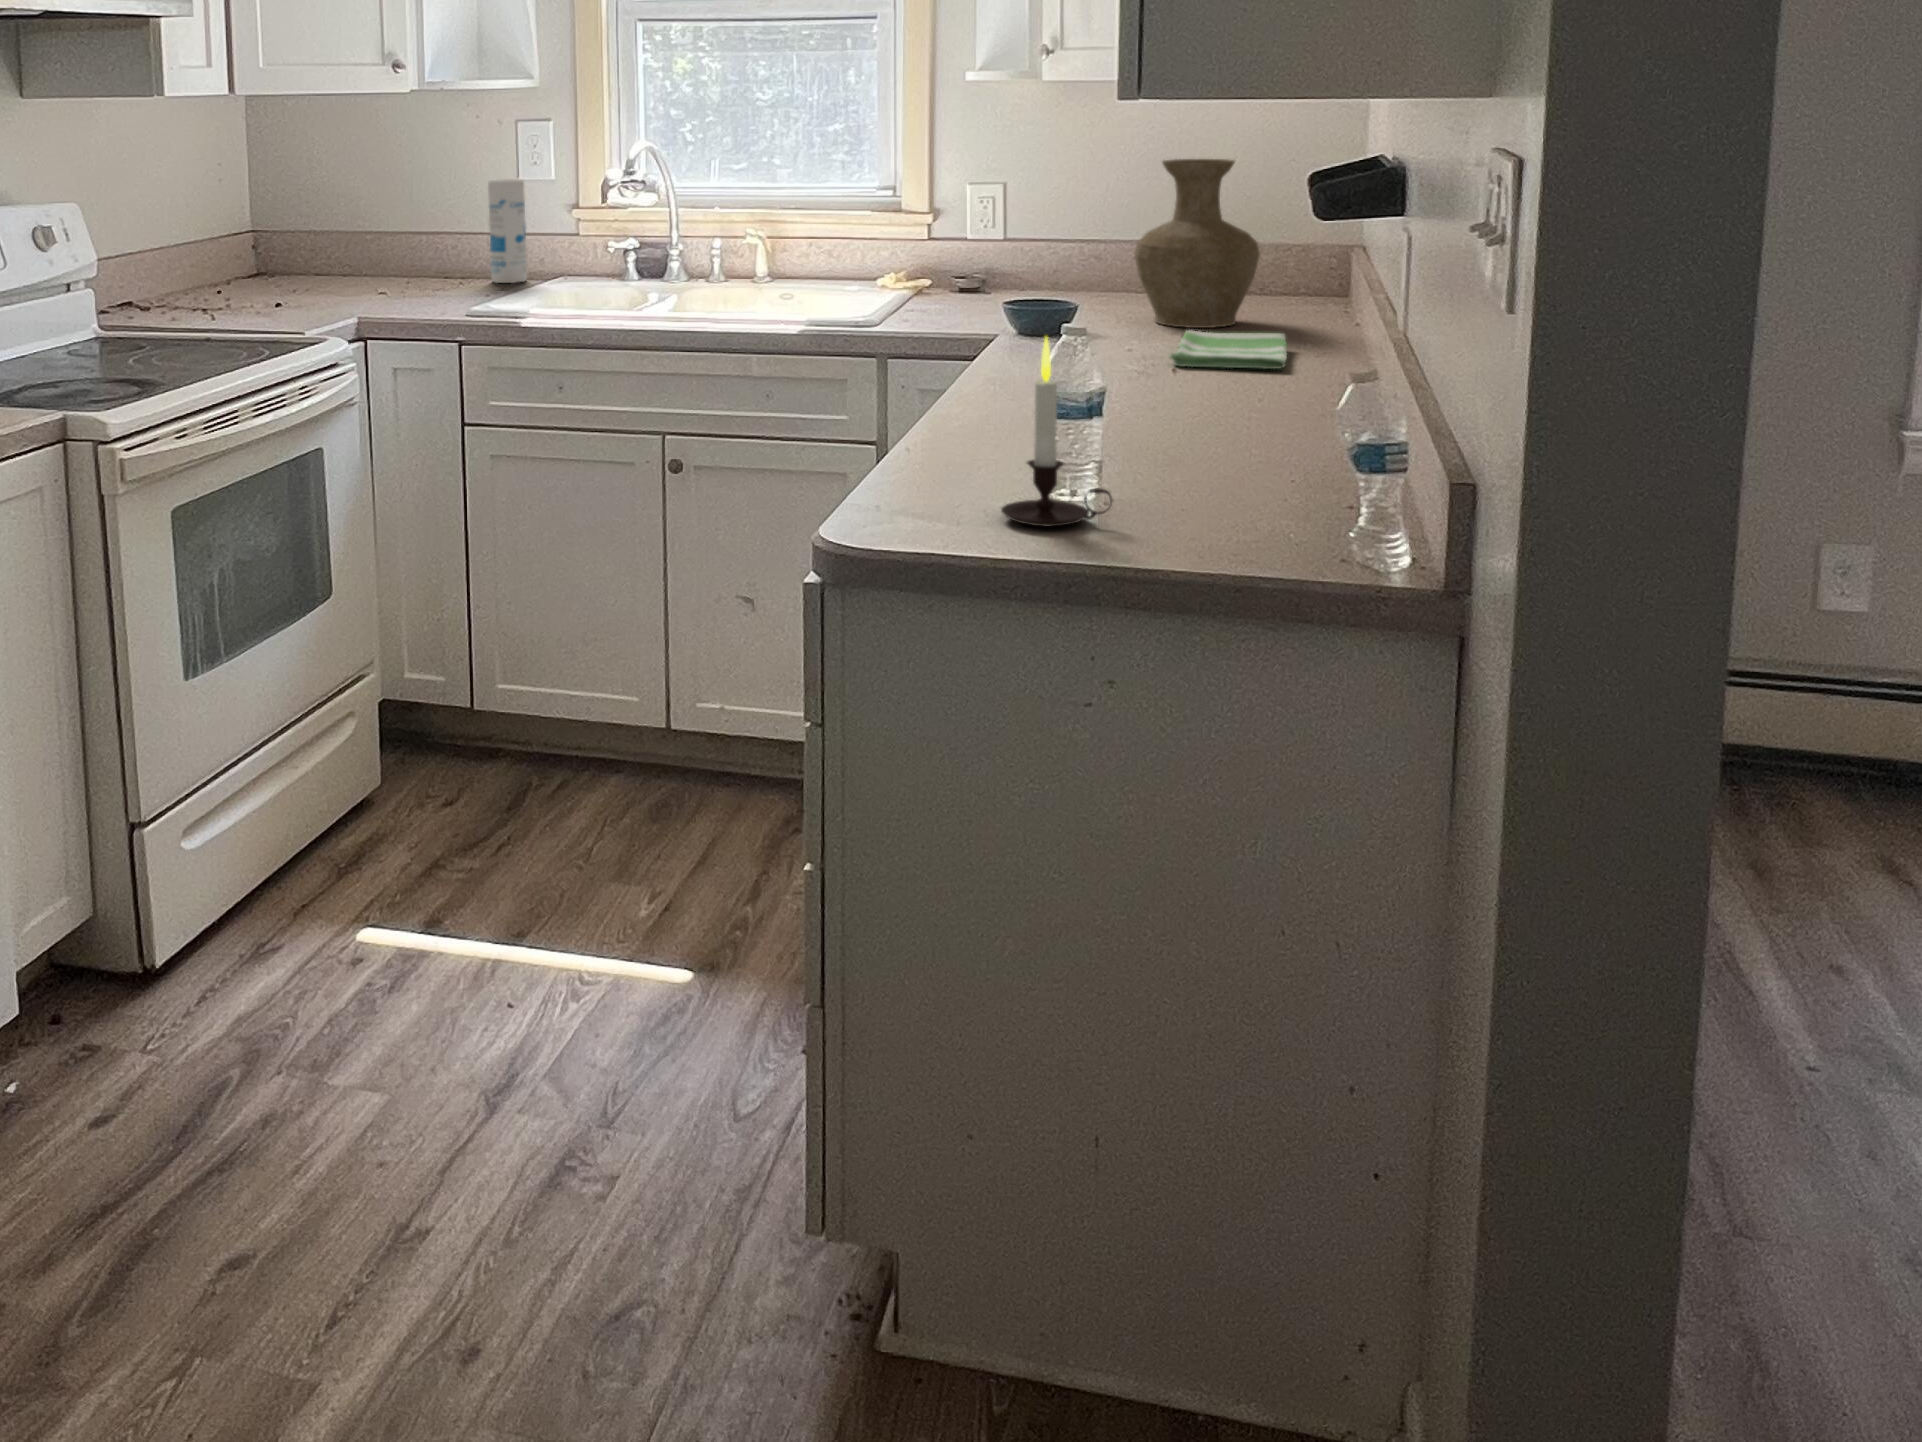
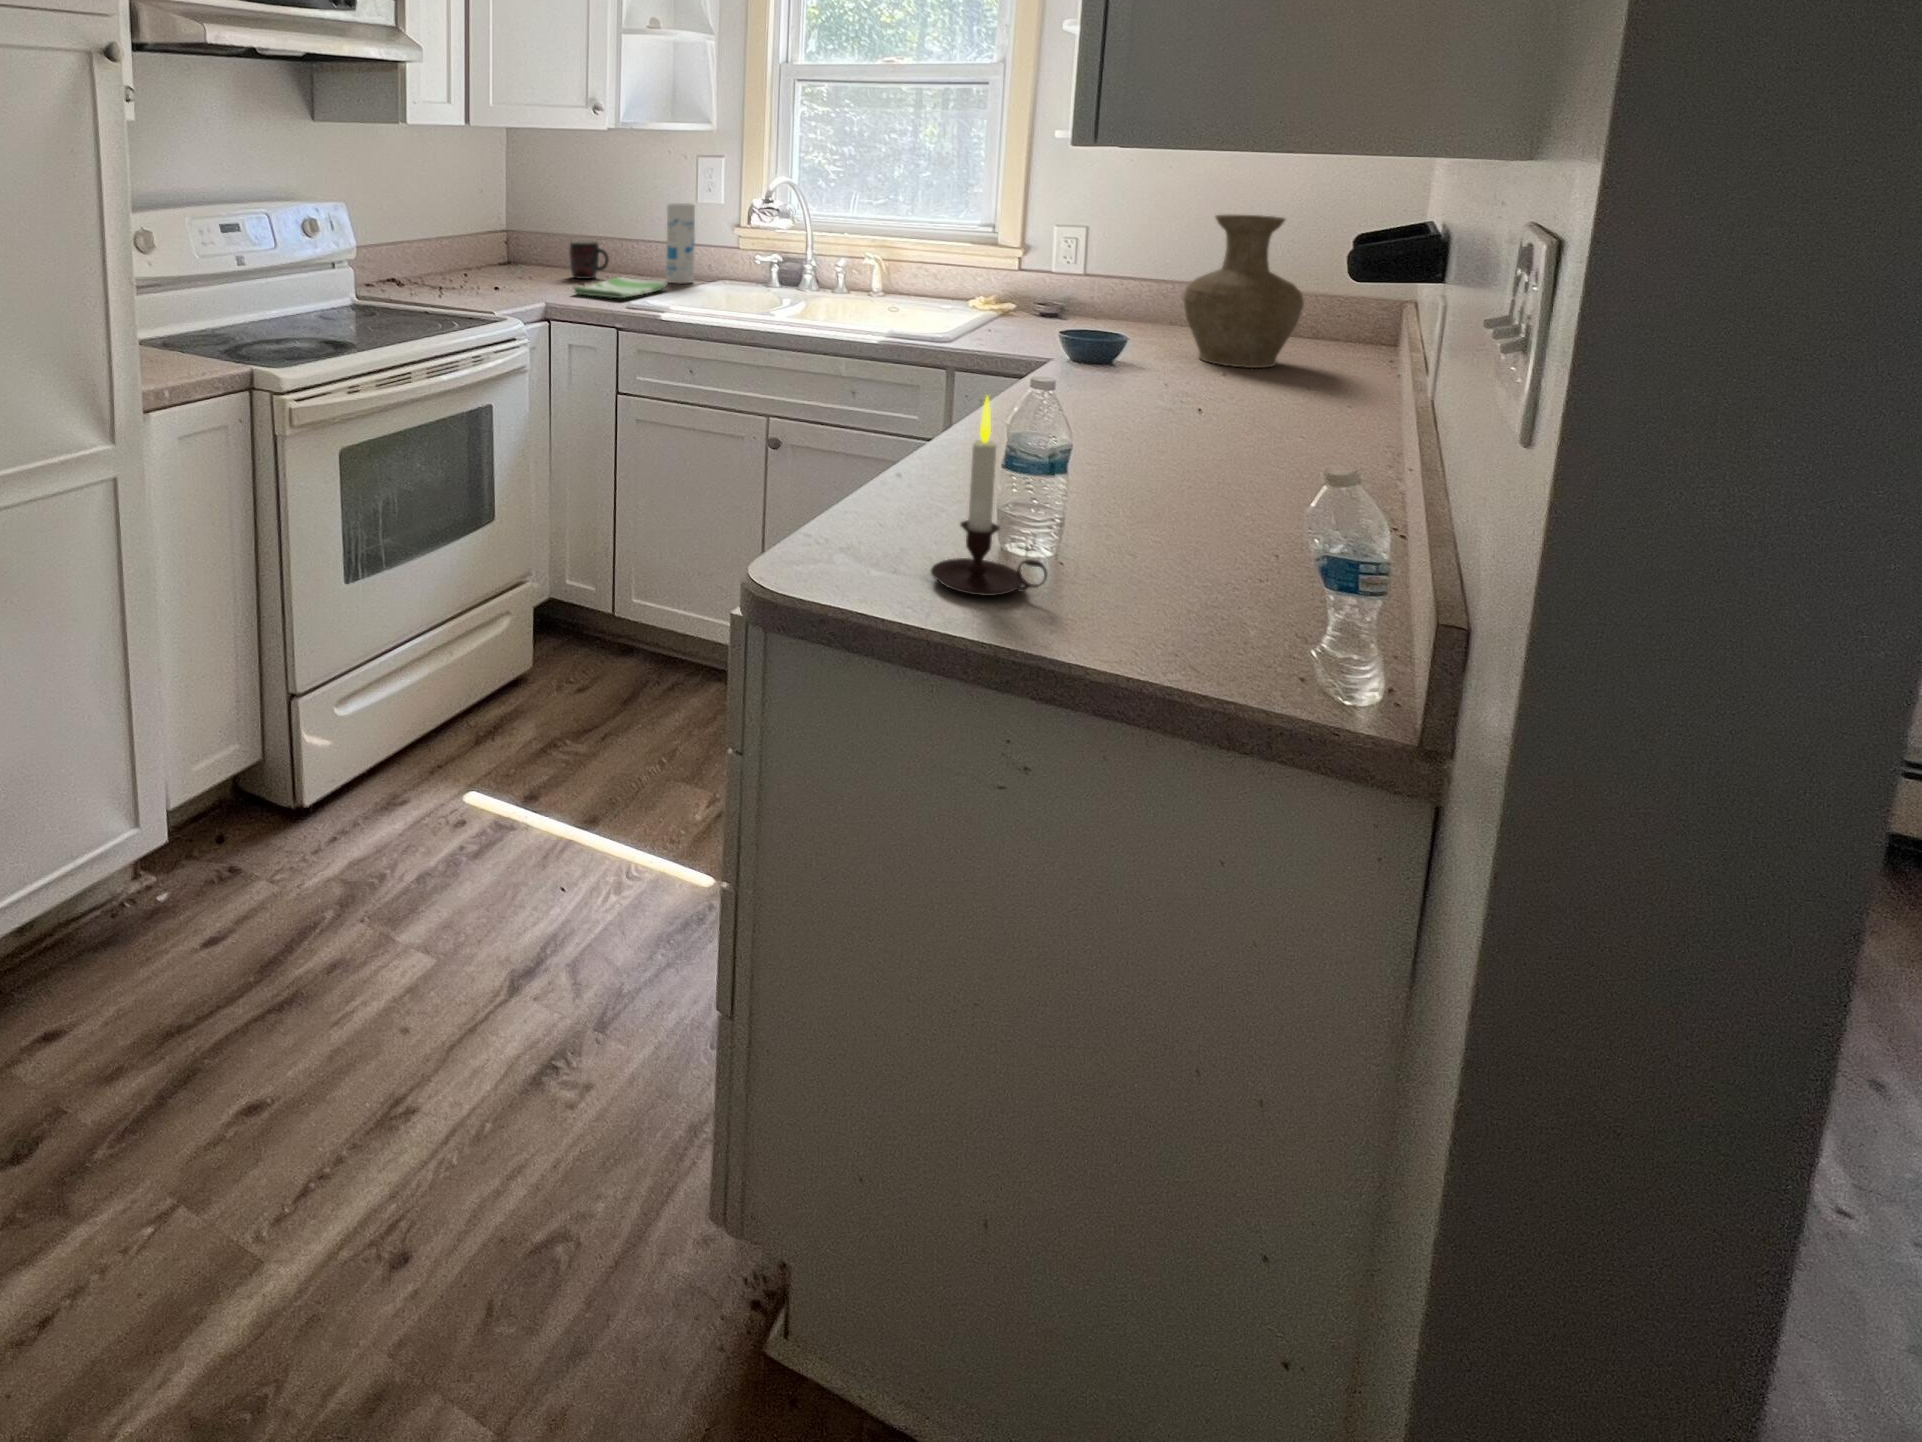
mug: none [358,235,412,285] -> present [569,241,609,279]
dish towel: present [1169,331,1288,369] -> present [573,277,668,298]

